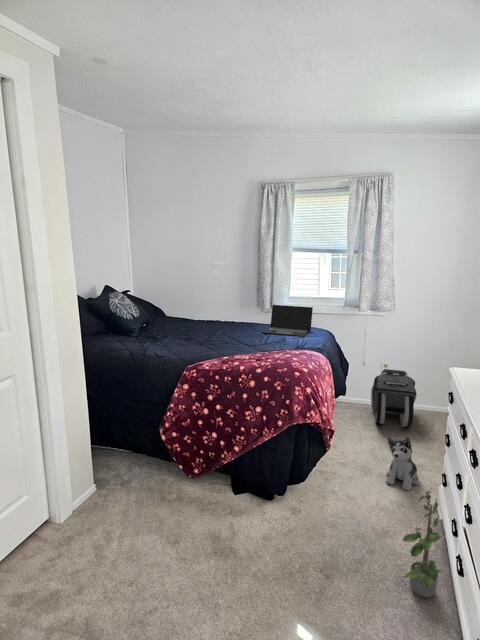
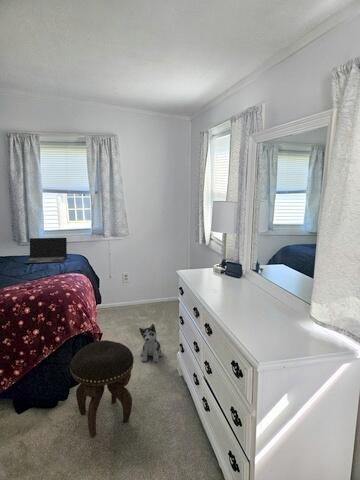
backpack: present [371,369,417,427] -> none [117,277,150,319]
footstool: none [287,437,365,550] -> present [70,340,134,437]
potted plant: present [403,491,441,598] -> none [166,356,196,434]

